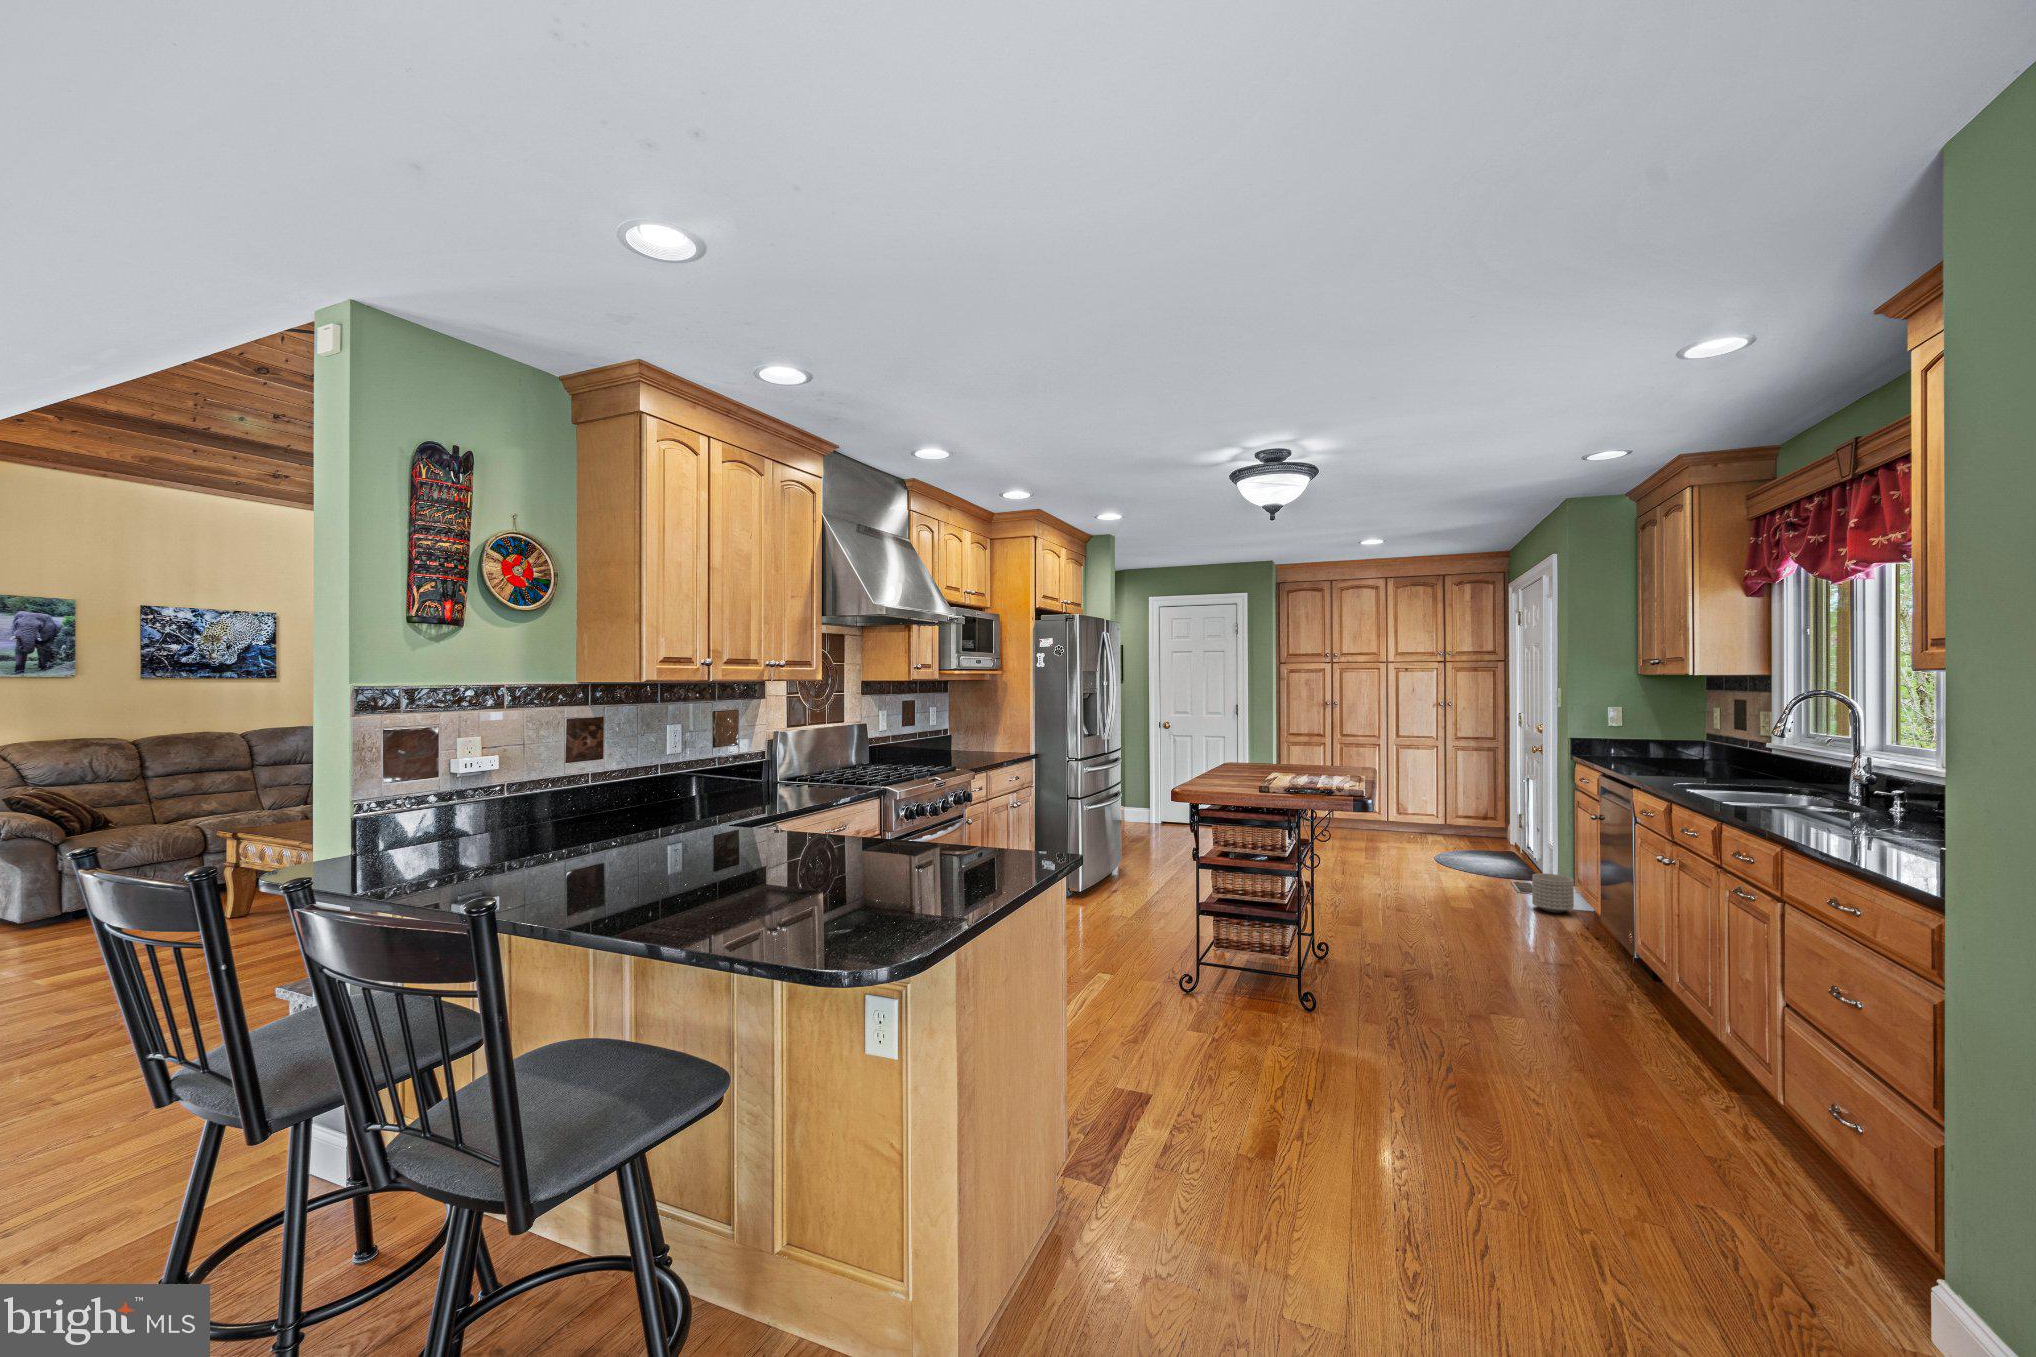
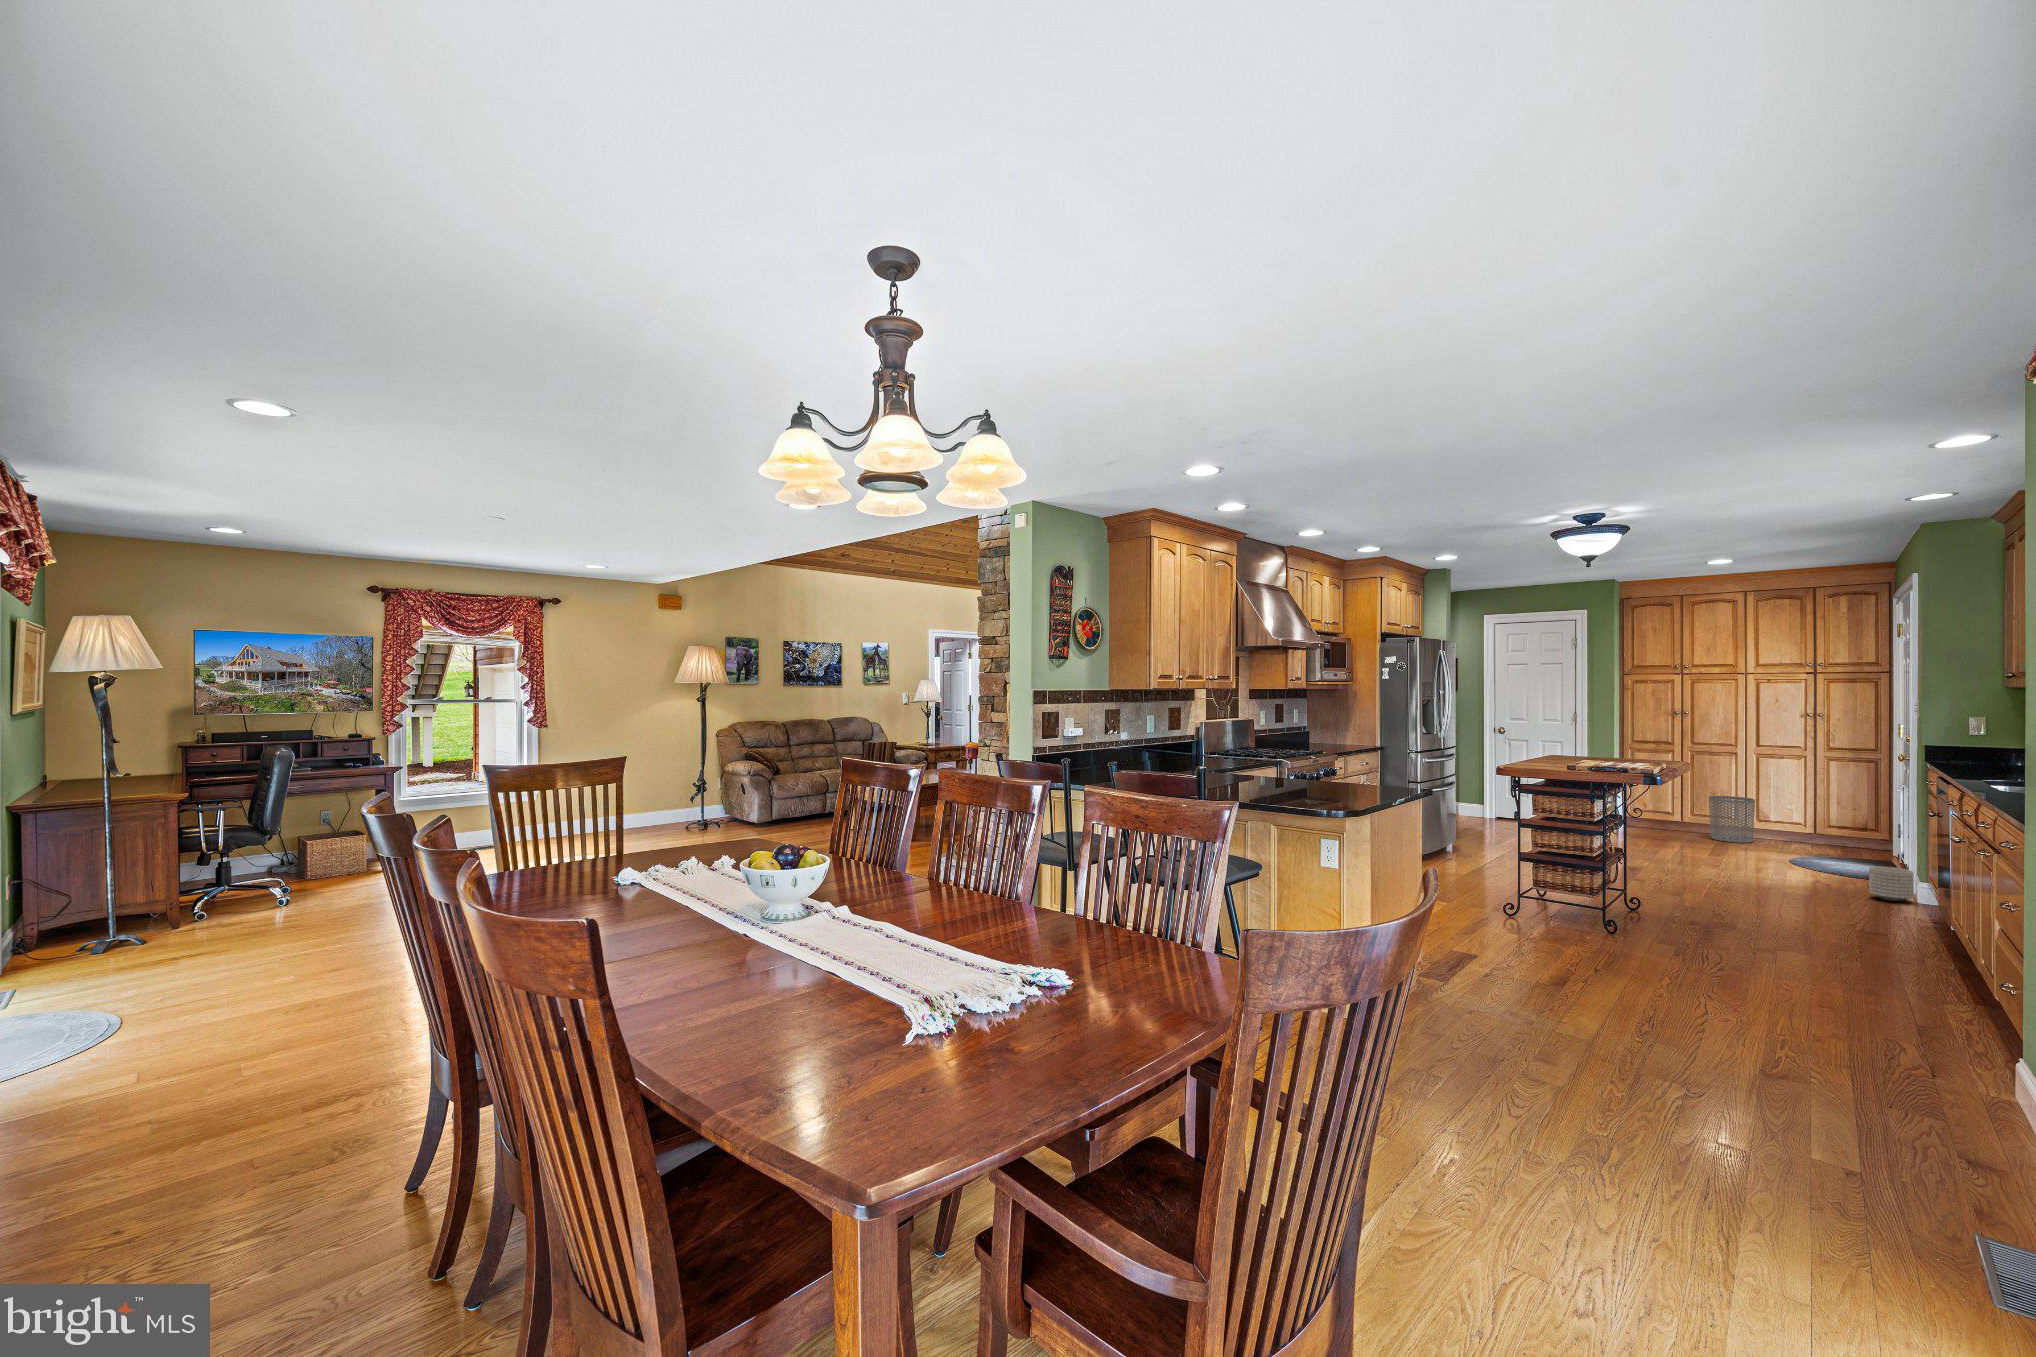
waste bin: none [1355,790,1396,840] -> present [1709,796,1755,843]

